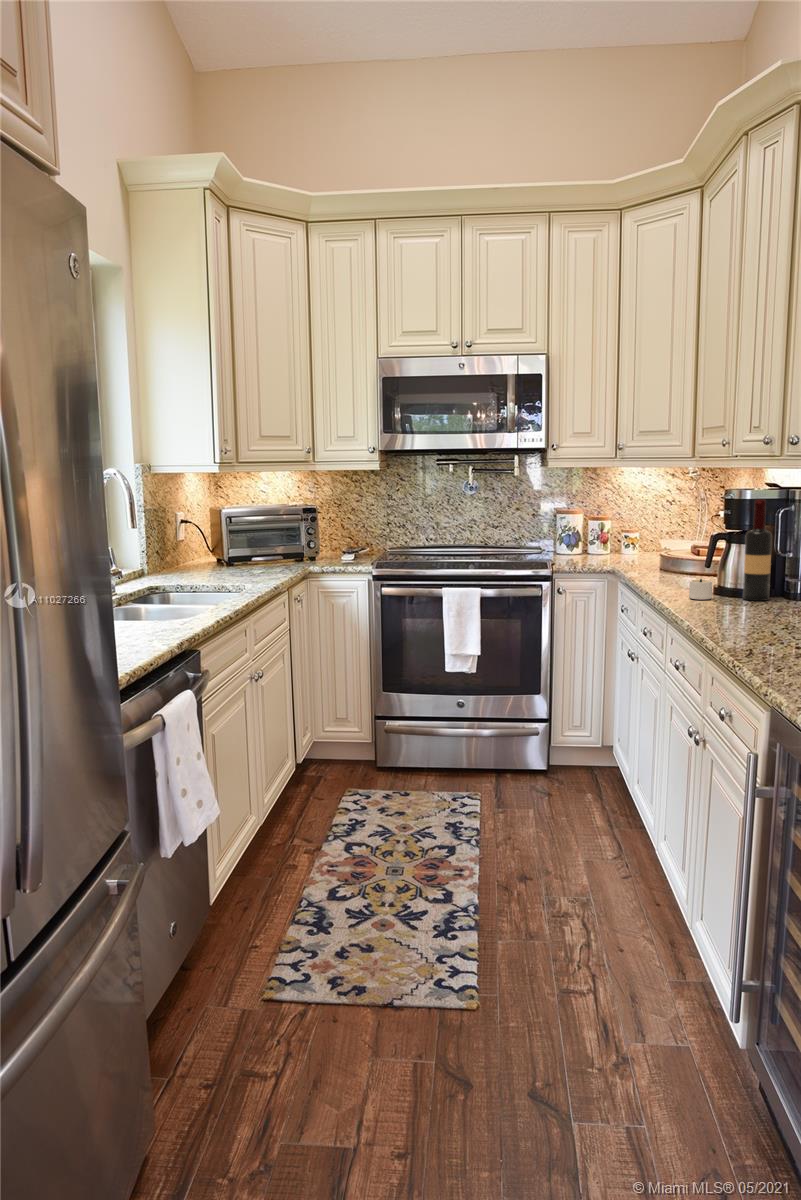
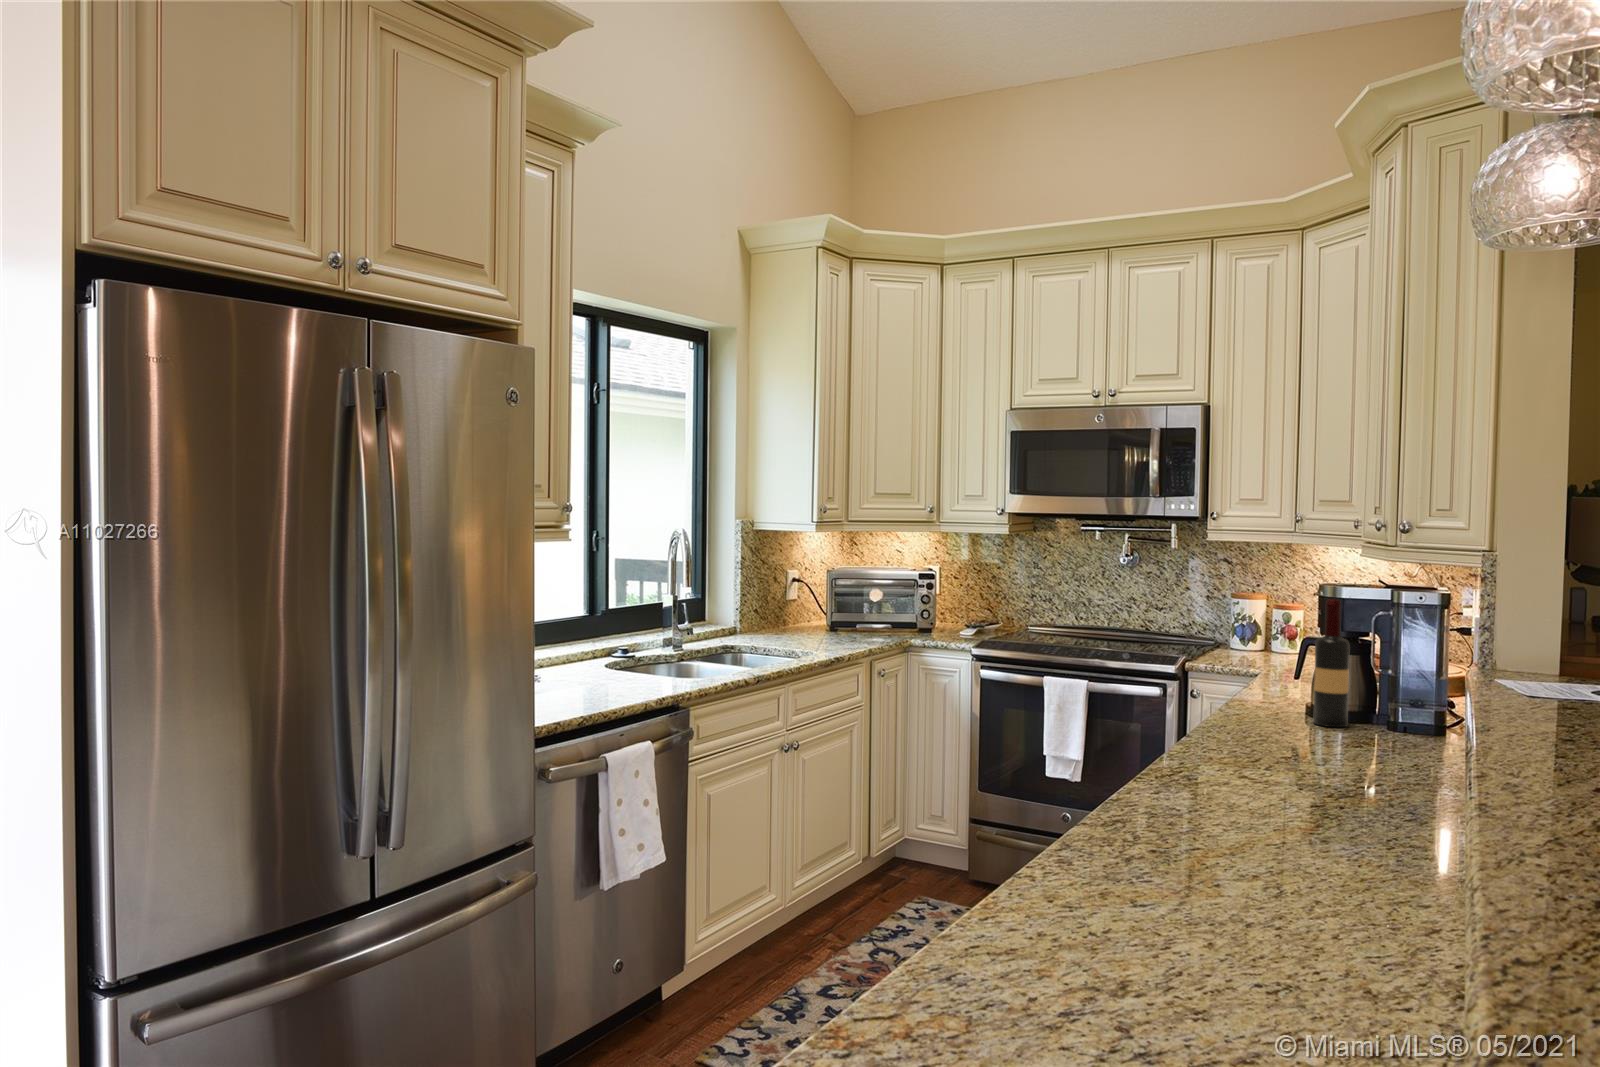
candle: present [689,579,712,600] -> none [1248,691,1291,718]

